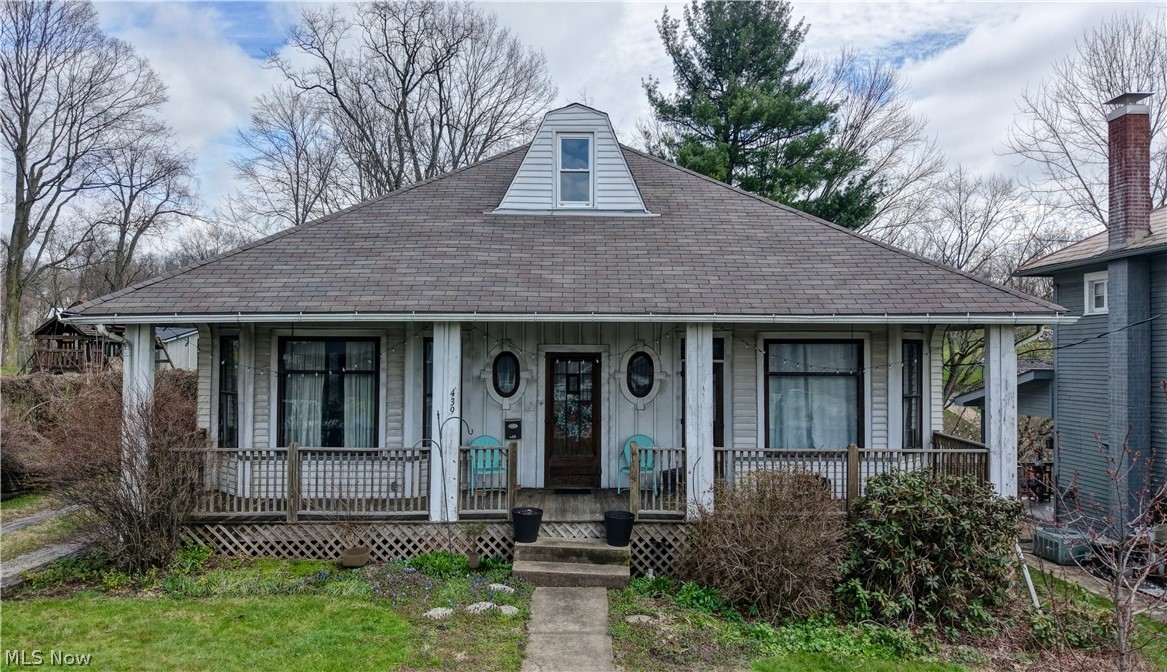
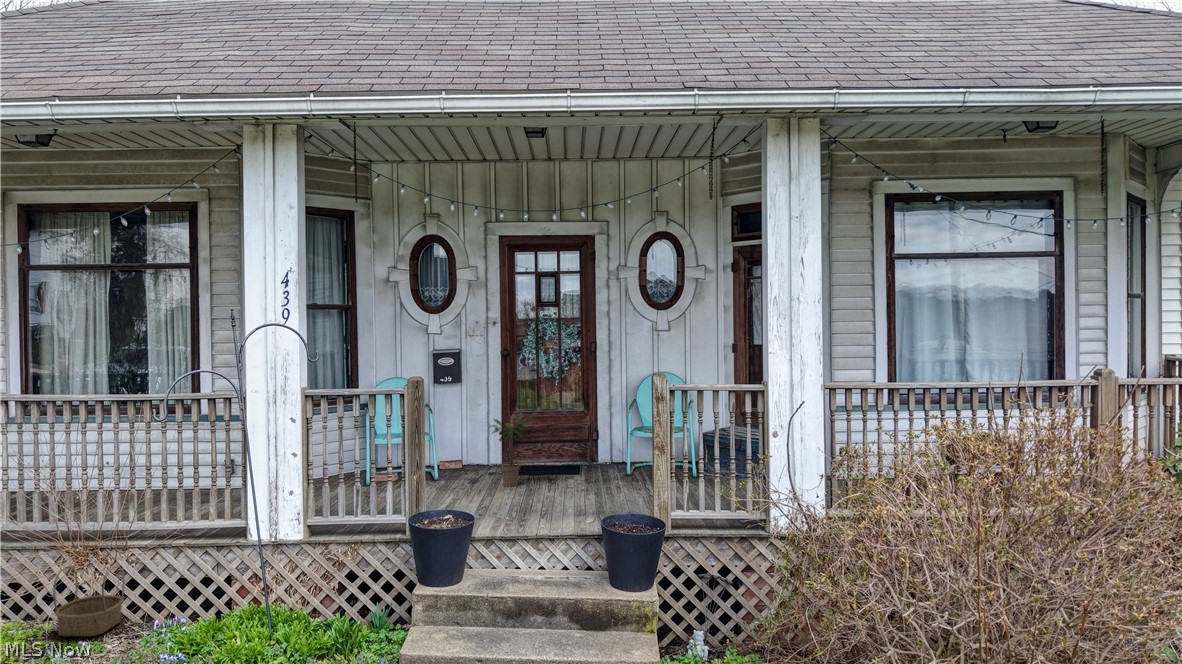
potted plant: present [462,521,490,568] -> present [492,416,534,486]

